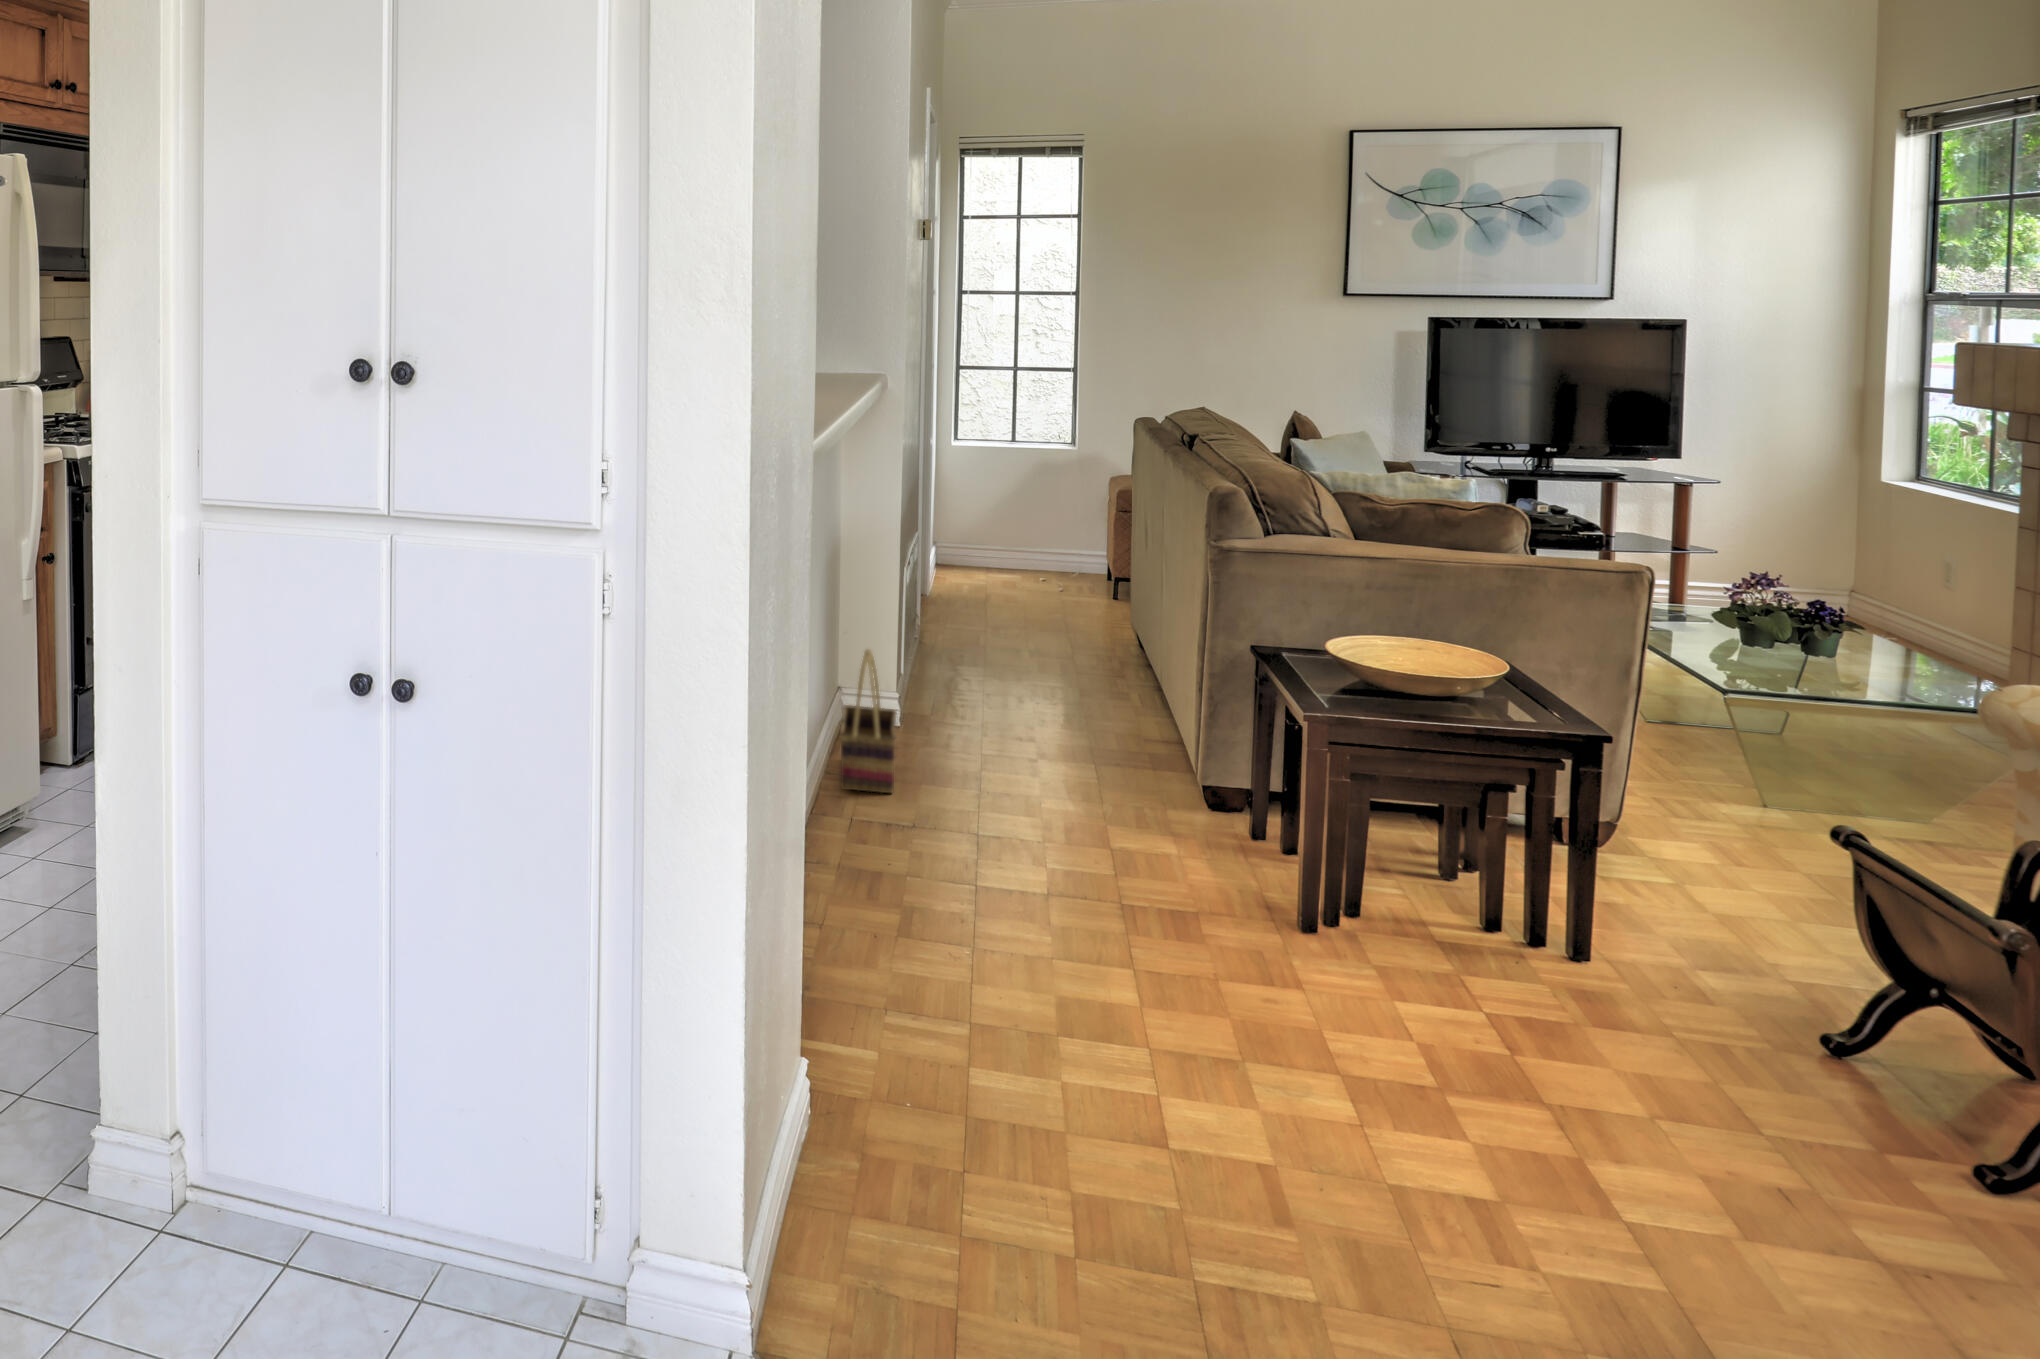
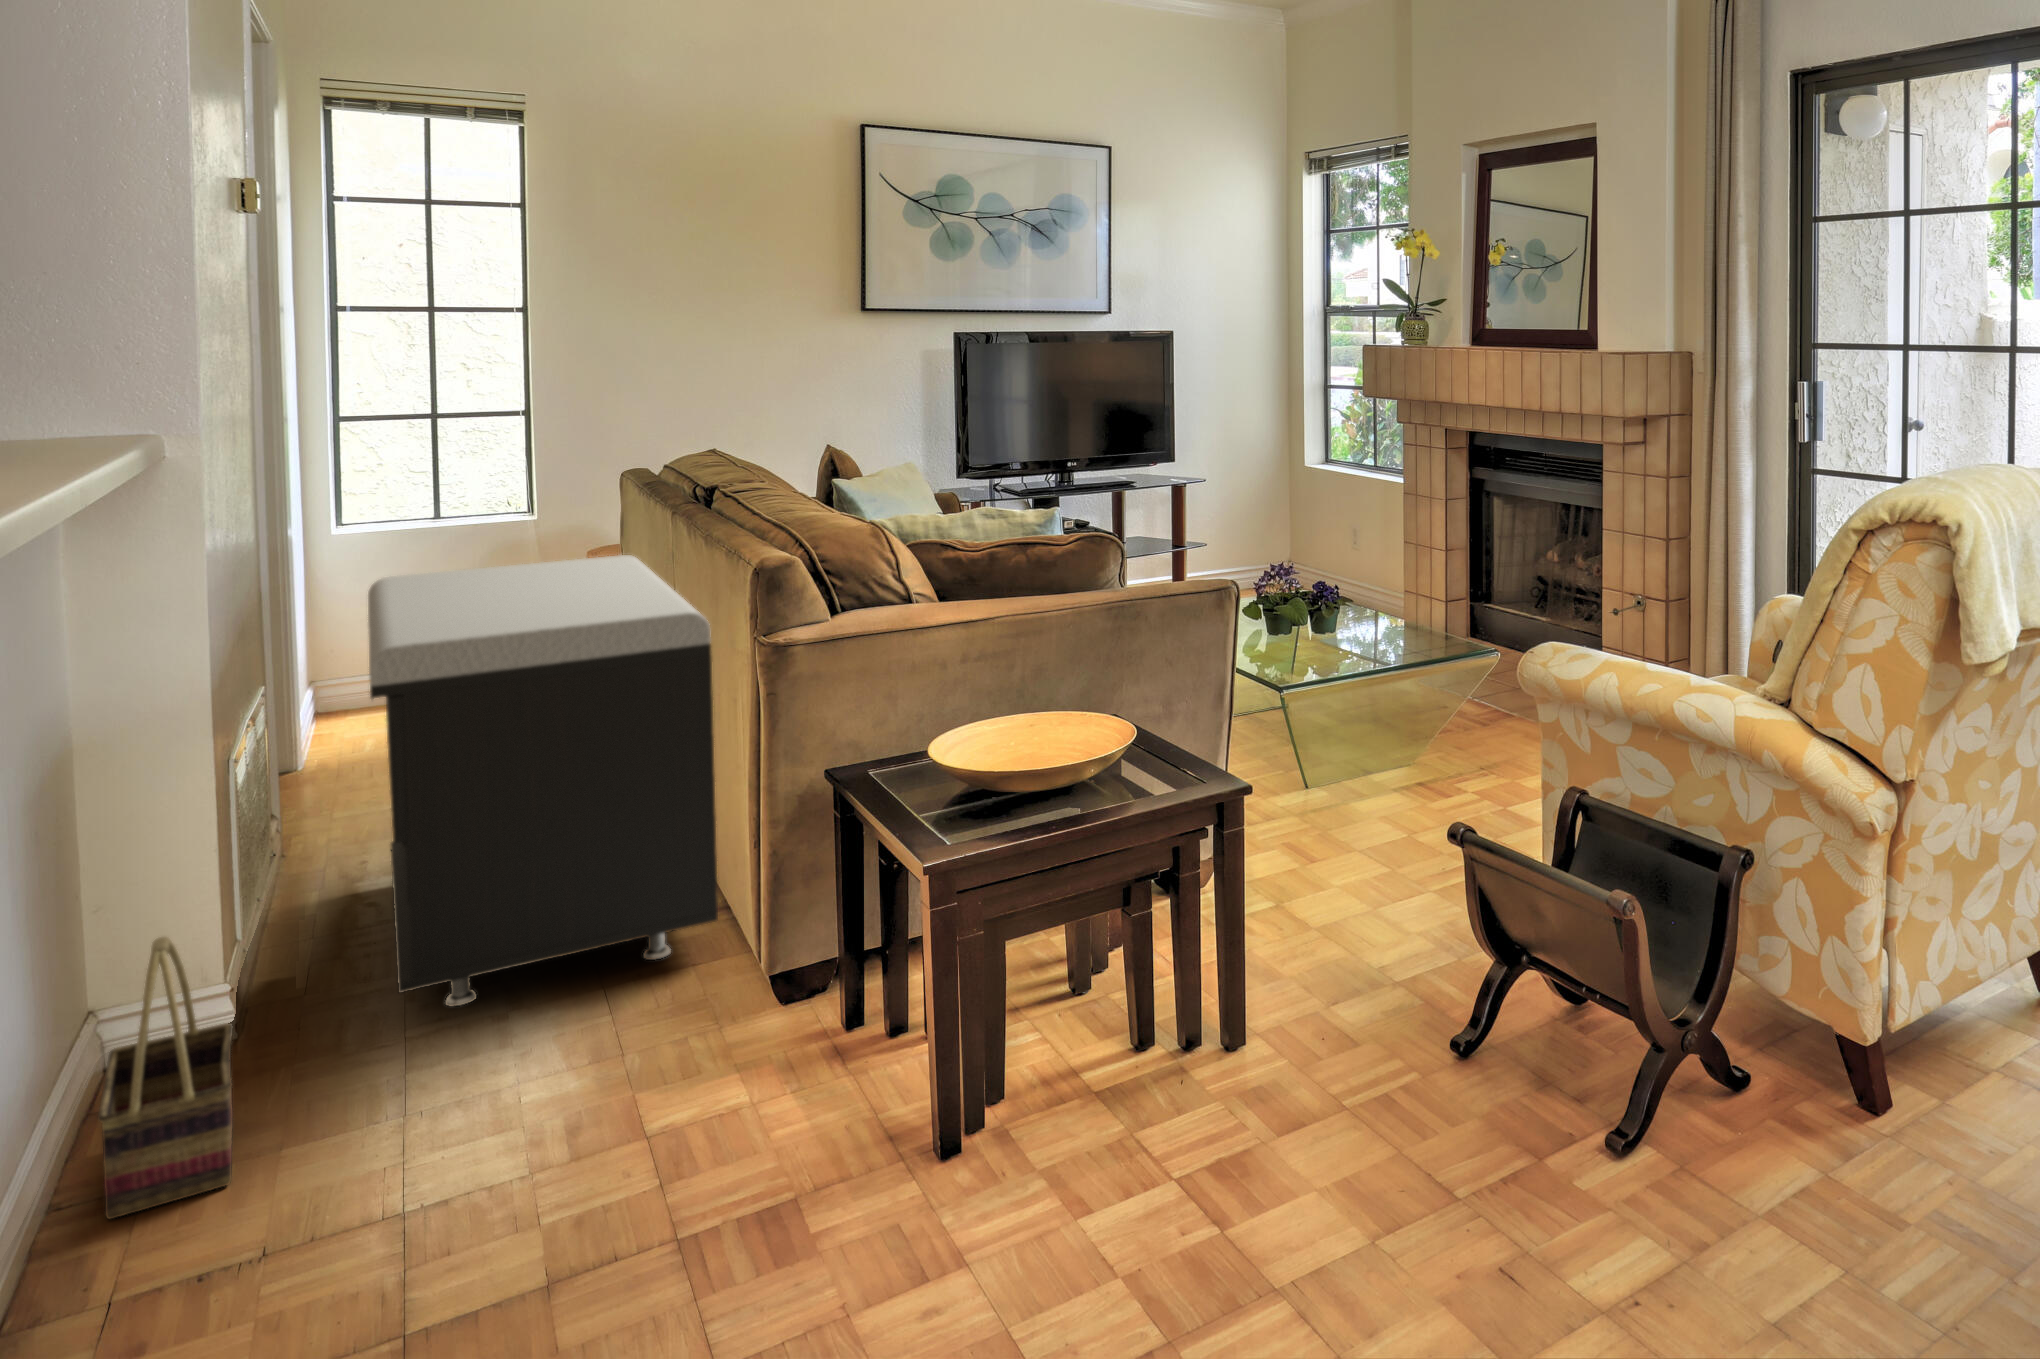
storage bench: none [971,471,1176,758] -> present [368,555,718,1006]

